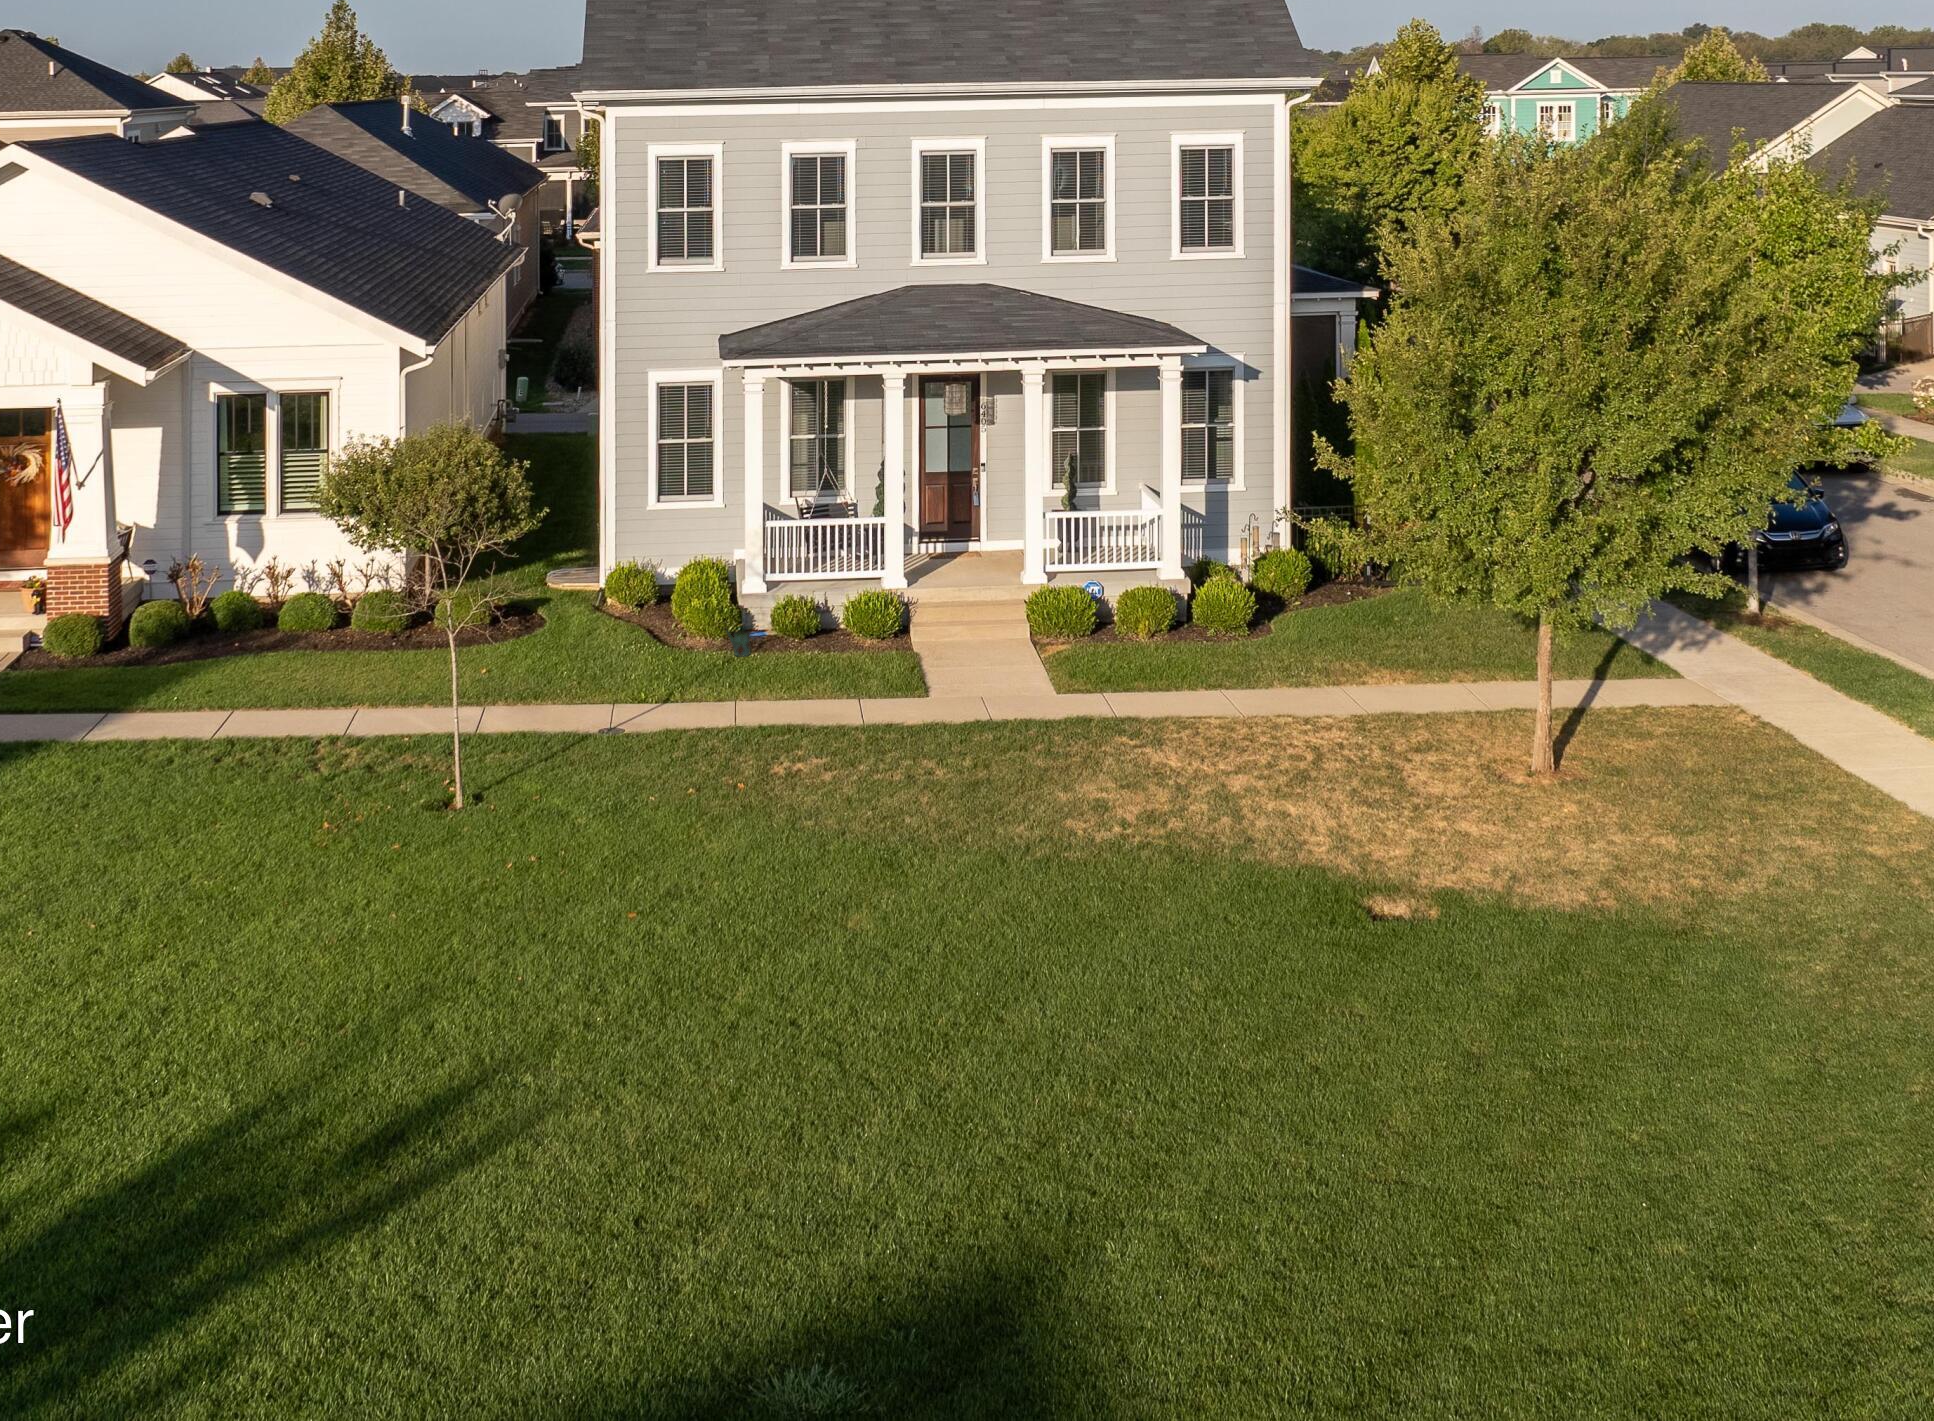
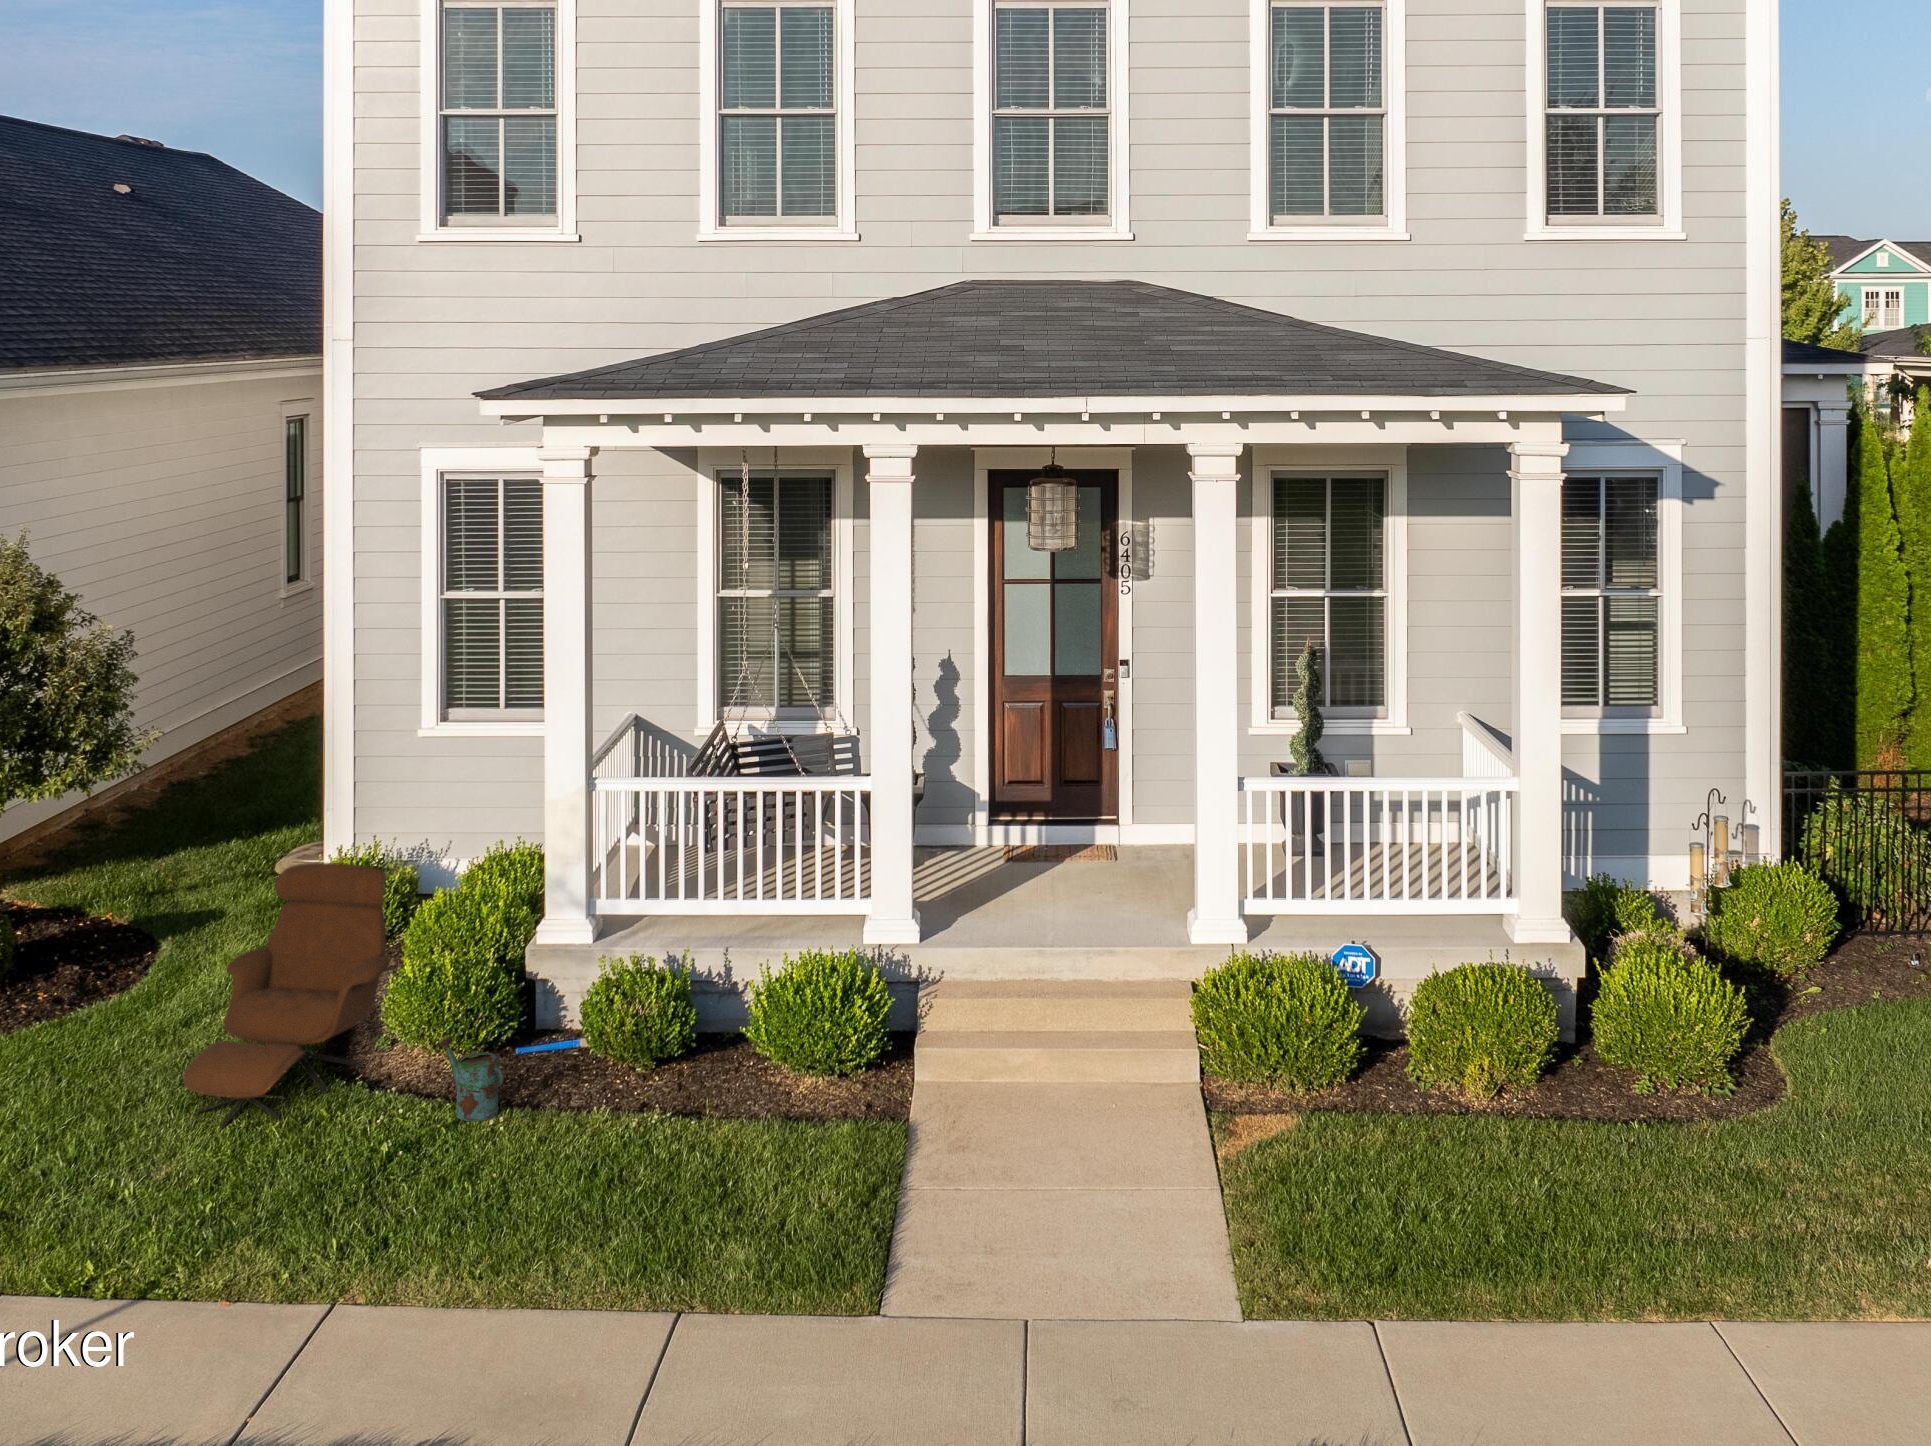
lounge chair: none [624,560,691,661] -> present [183,863,391,1128]

